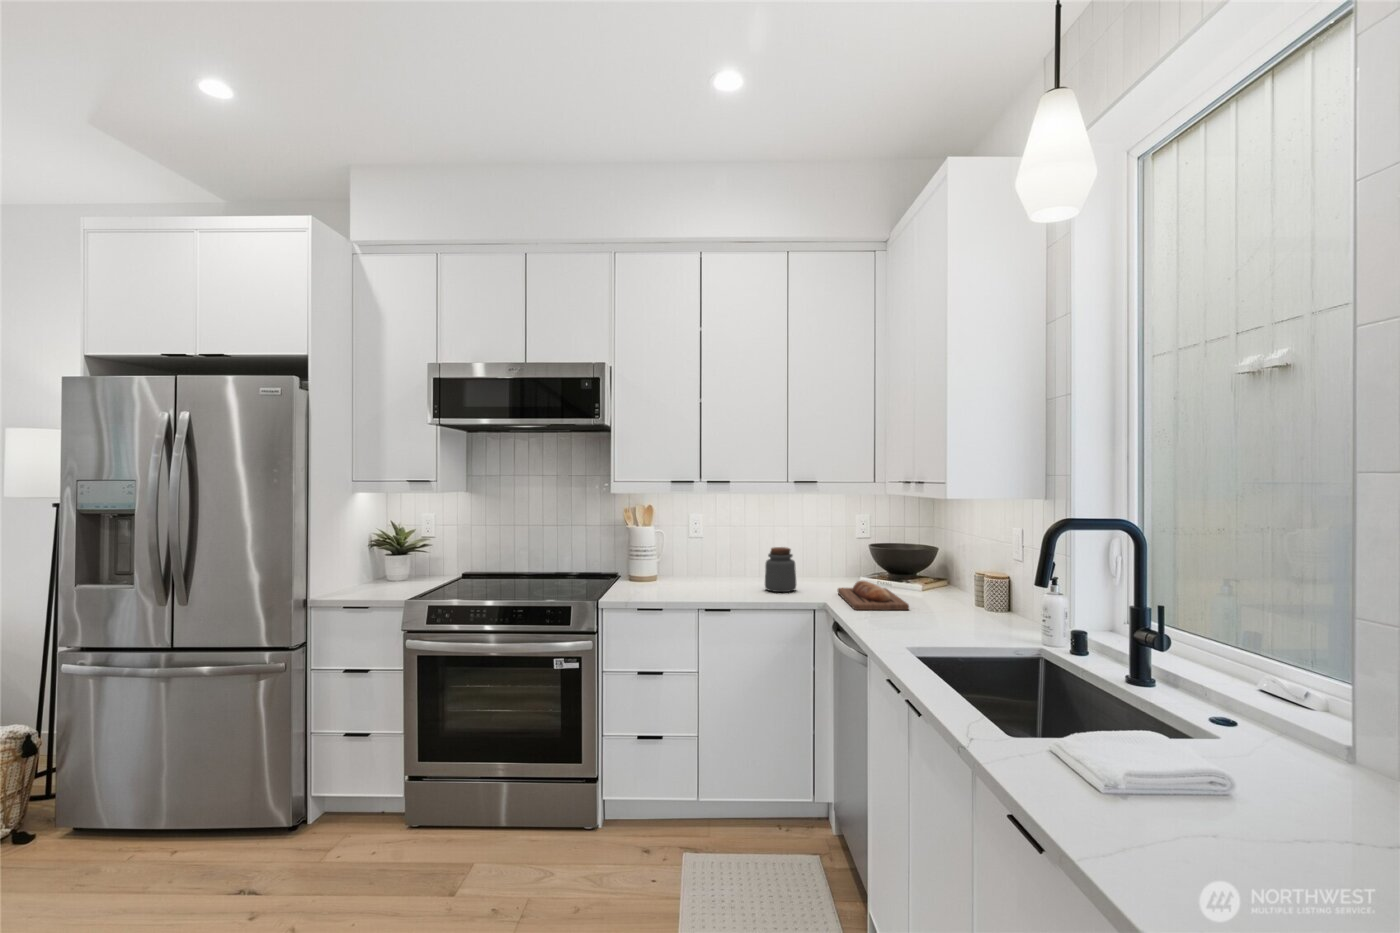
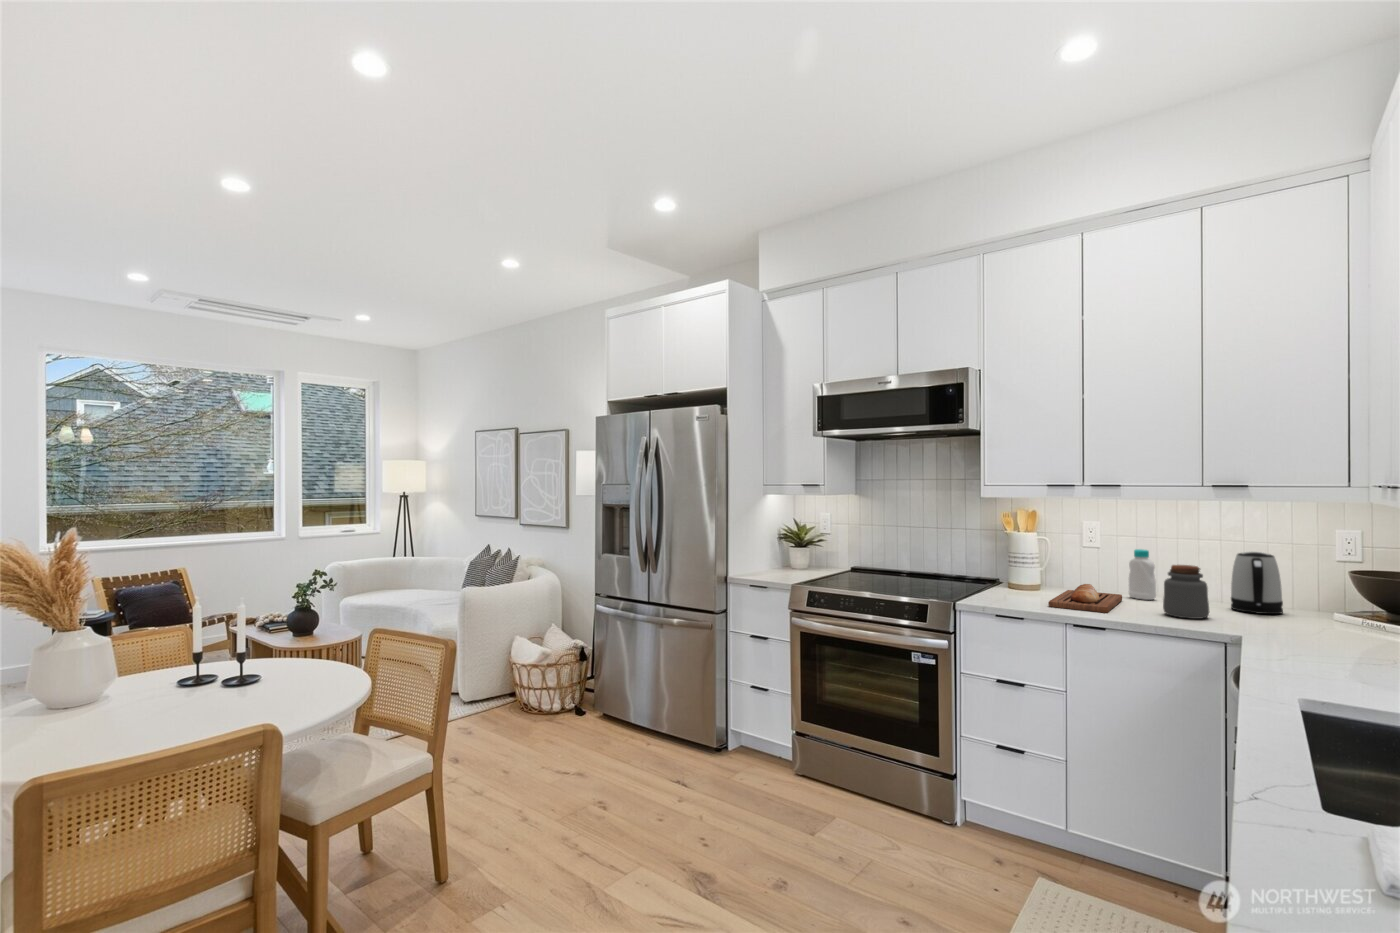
kettle: none [800,533,832,582] -> present [1231,552,1283,614]
bottle: none [728,536,748,579] -> present [1129,549,1156,600]
bread loaf: present [838,581,909,610] -> present [1048,584,1122,613]

